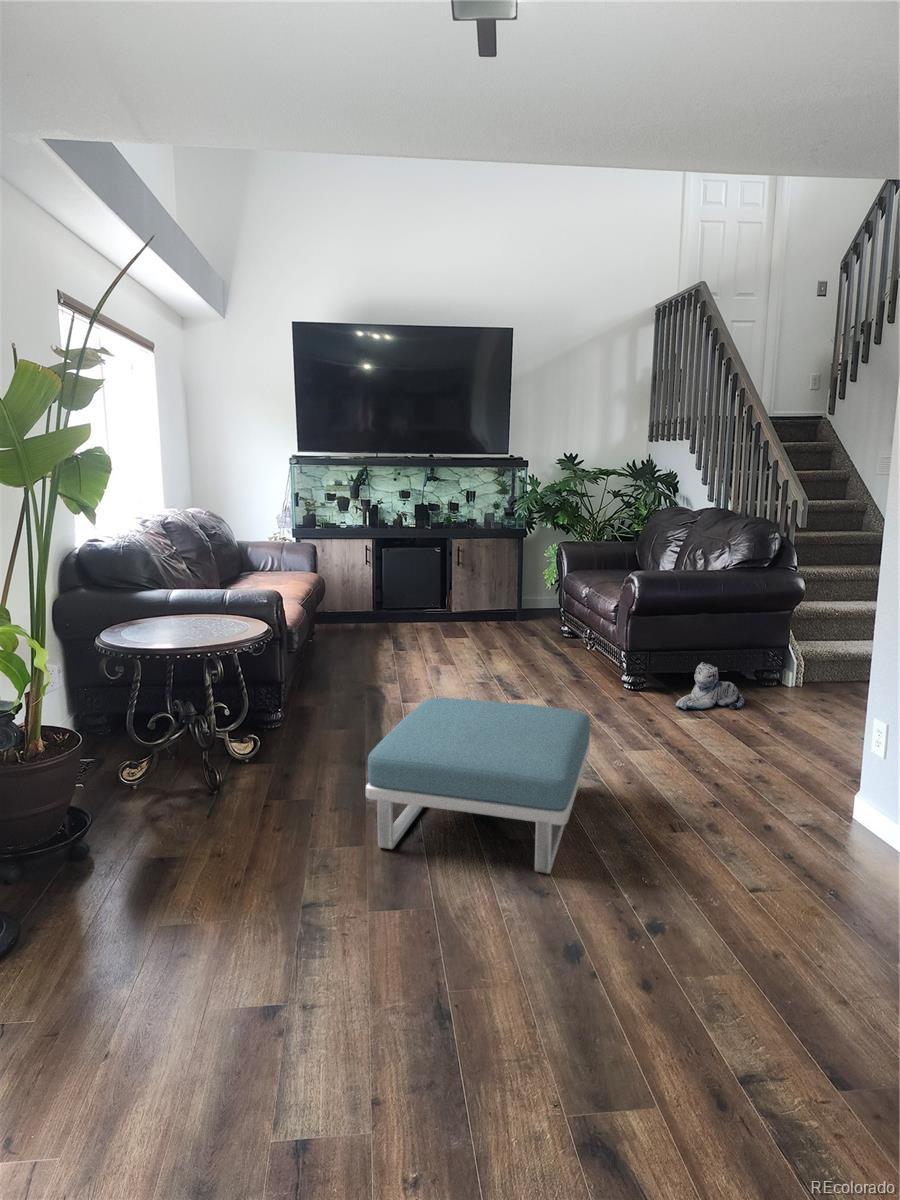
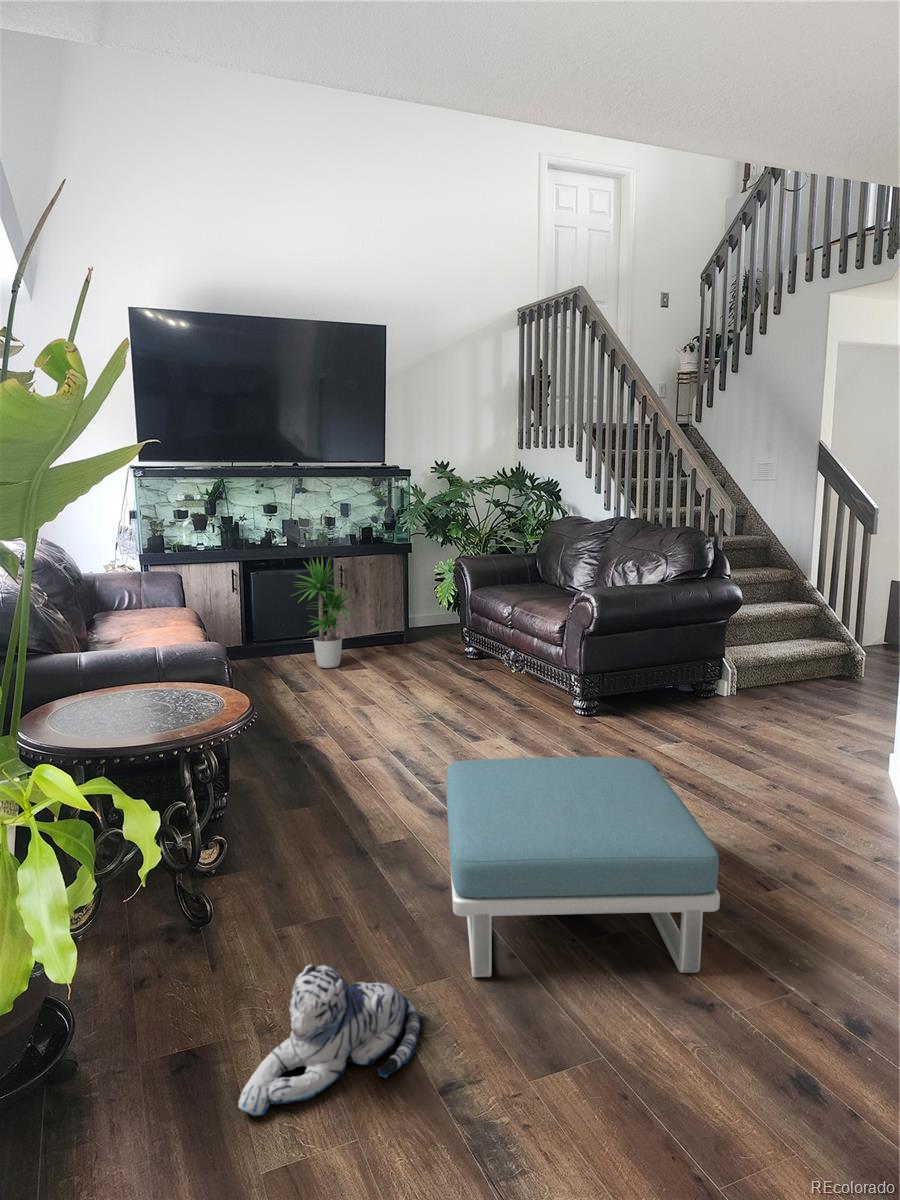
potted plant: none [410,535,474,633] -> present [296,558,356,668]
plush toy: present [676,662,745,710] -> present [238,965,420,1115]

